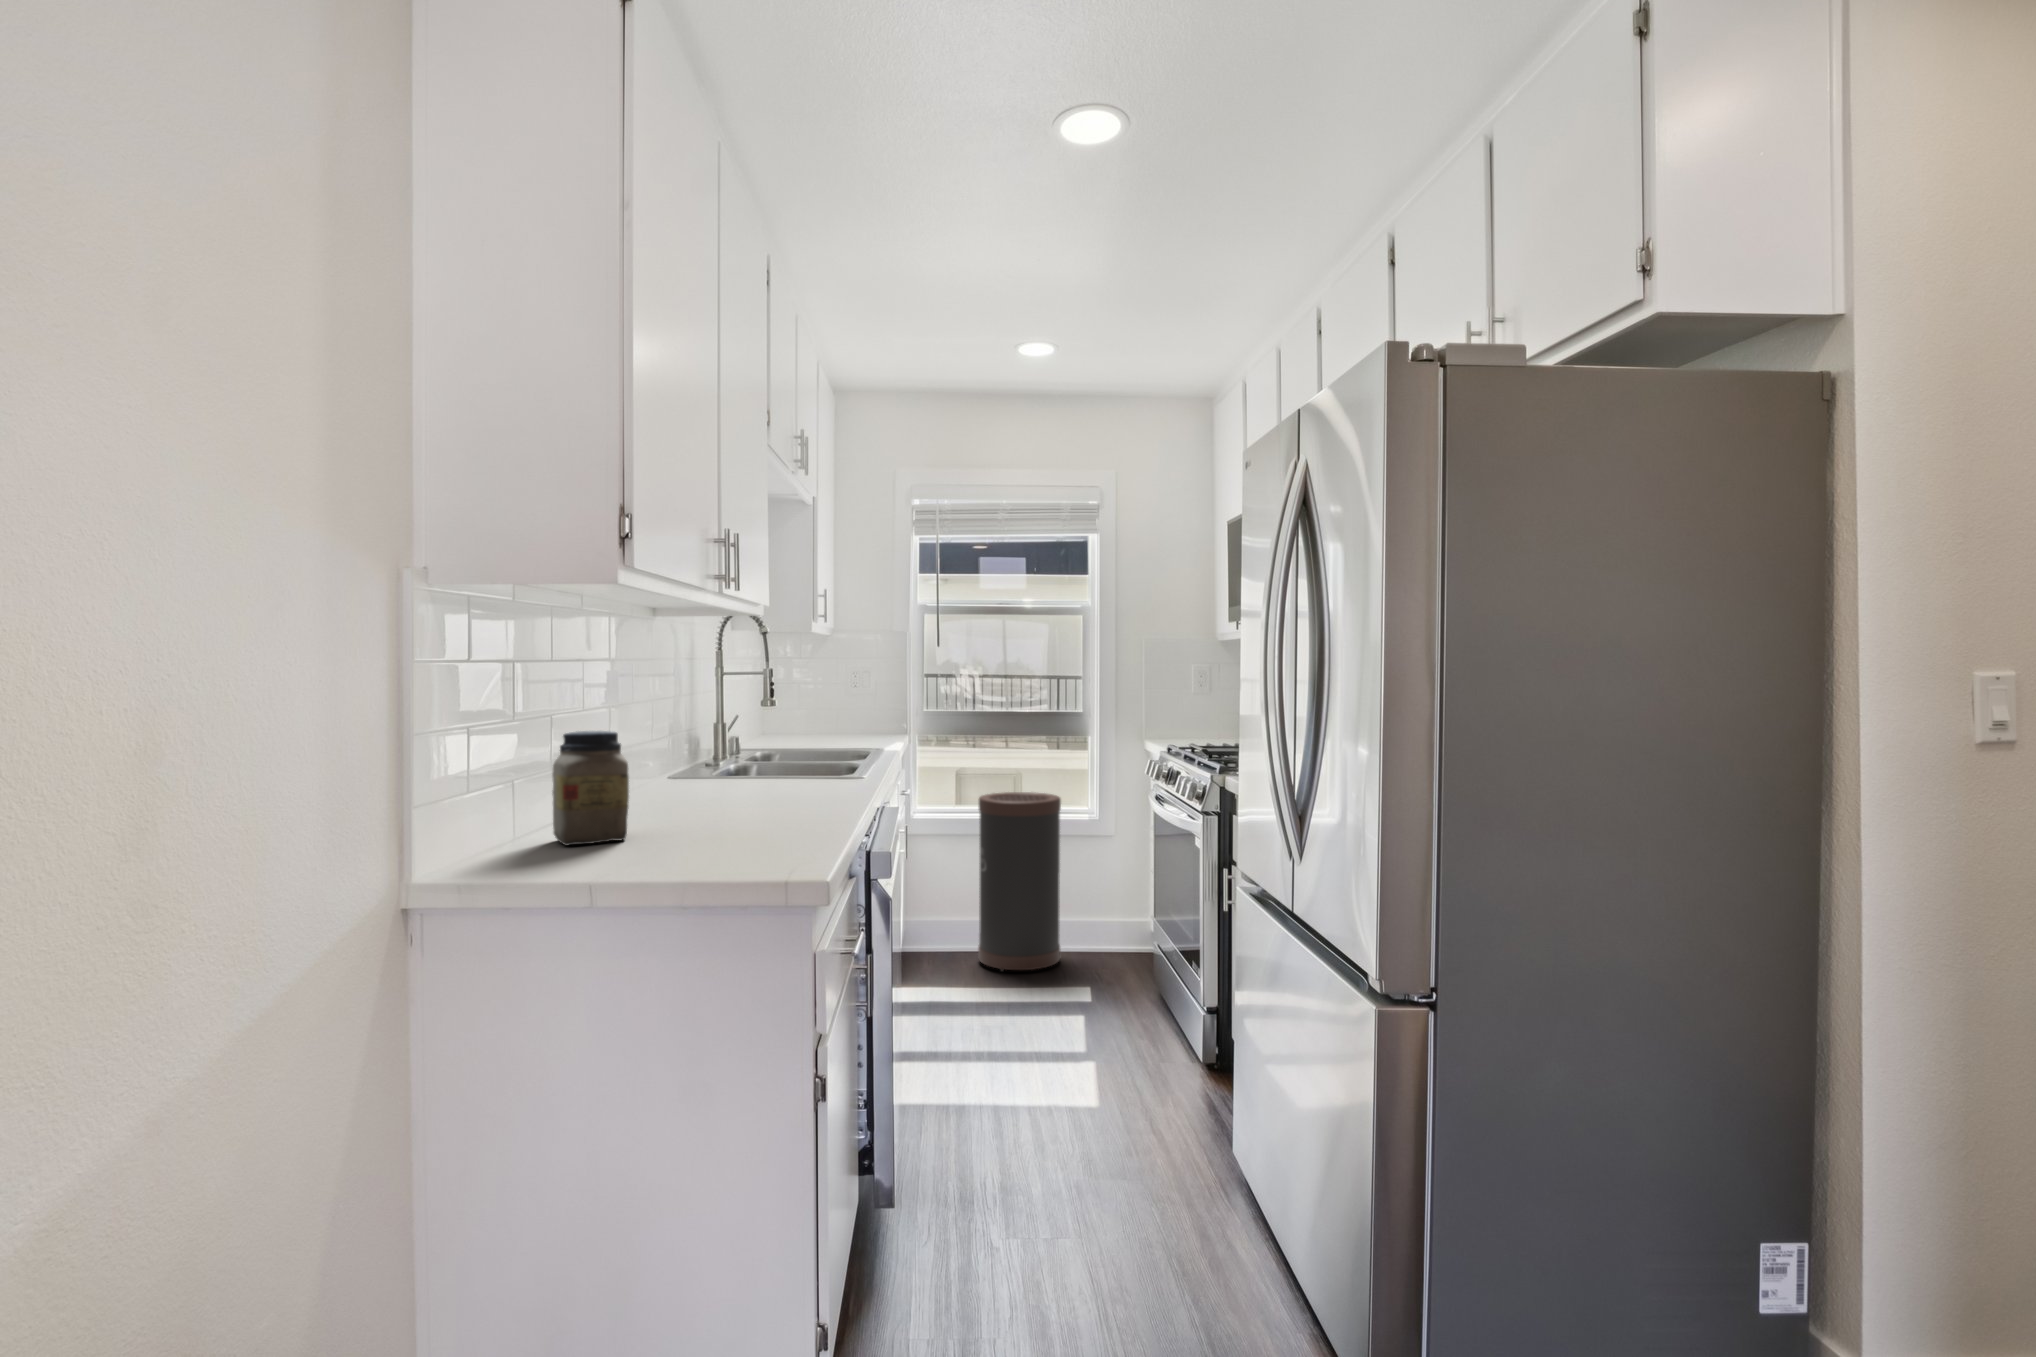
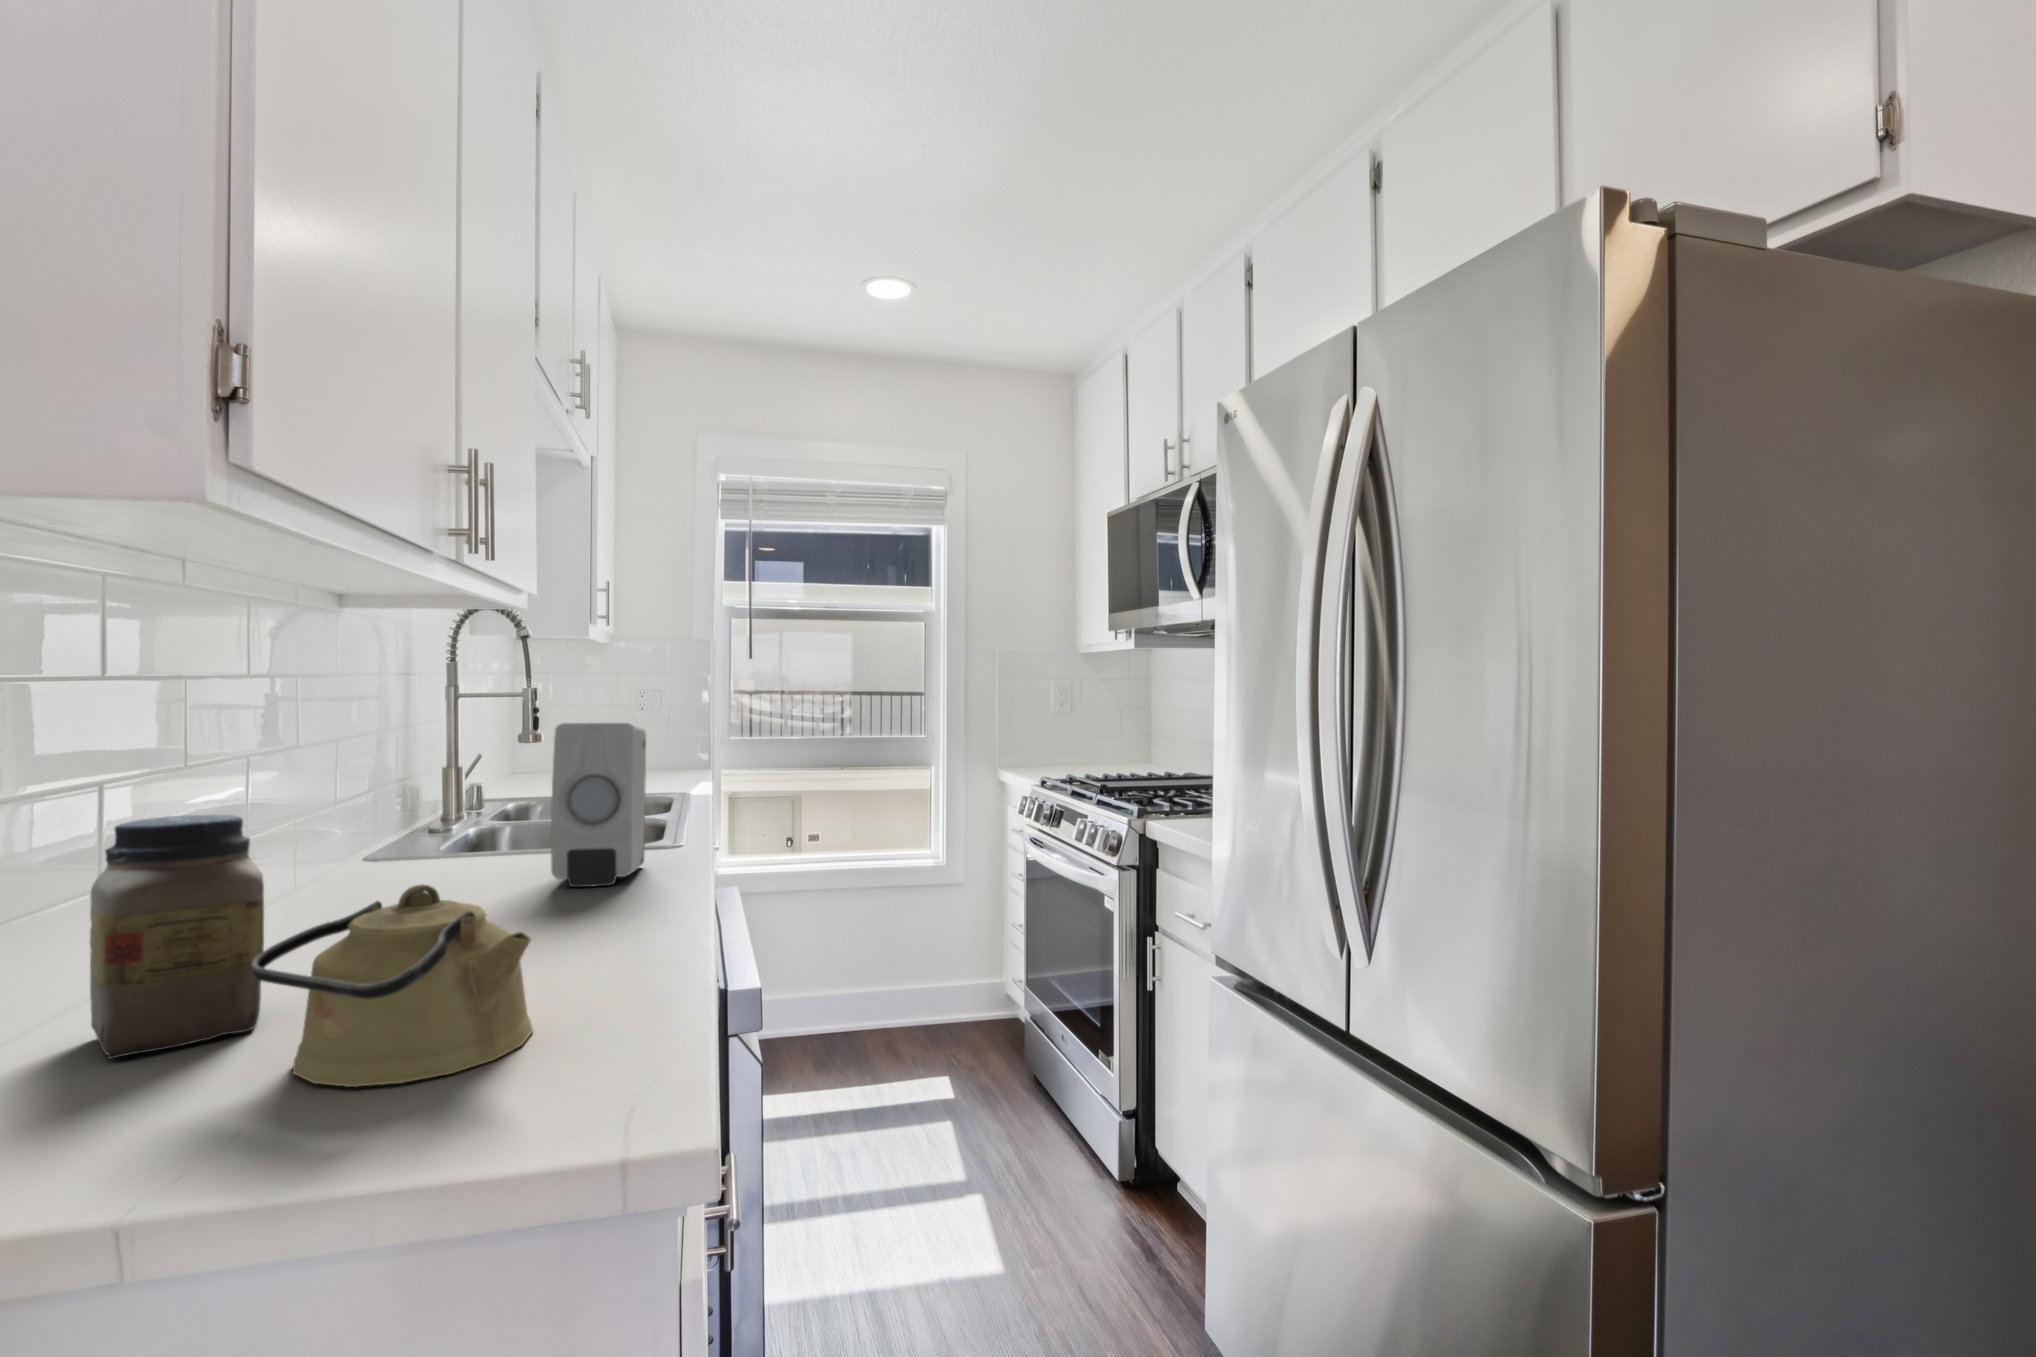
soap dispenser: none [776,690,836,795] -> present [551,723,646,887]
kettle: none [627,765,756,857] -> present [251,885,534,1087]
trash can: present [978,792,1061,972] -> none [804,836,907,1064]

